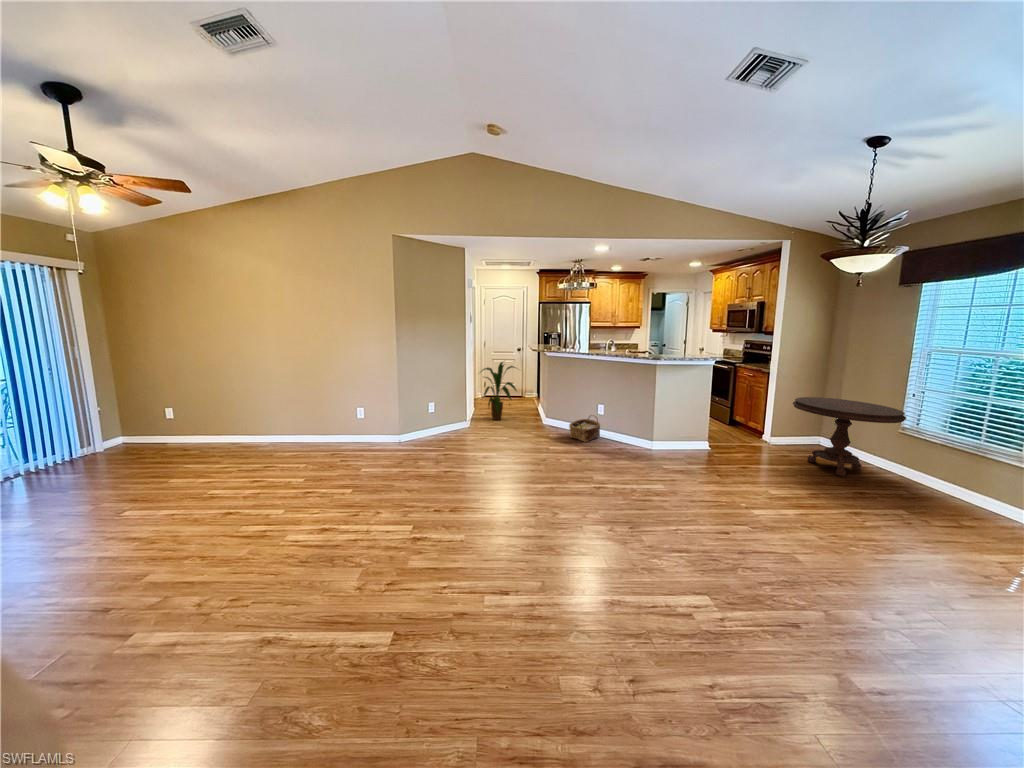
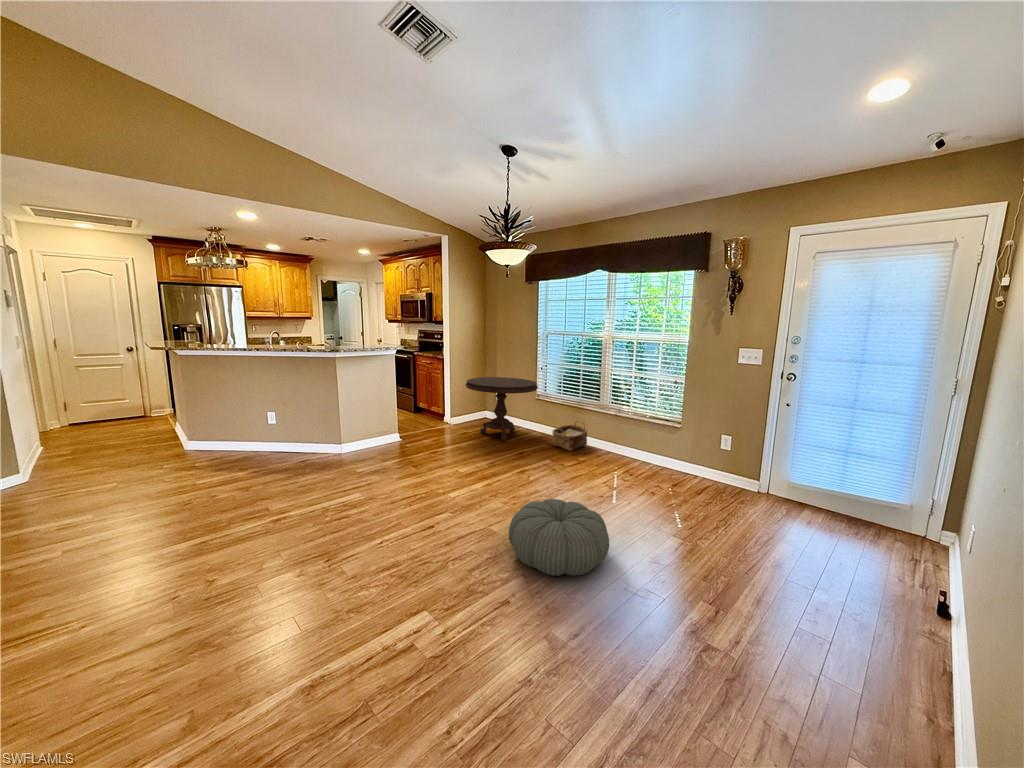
house plant: present [481,362,517,420] -> none [31,366,129,462]
woven basket: present [569,415,600,442] -> present [553,421,587,451]
pouf: none [813,544,973,648] -> present [509,499,609,576]

